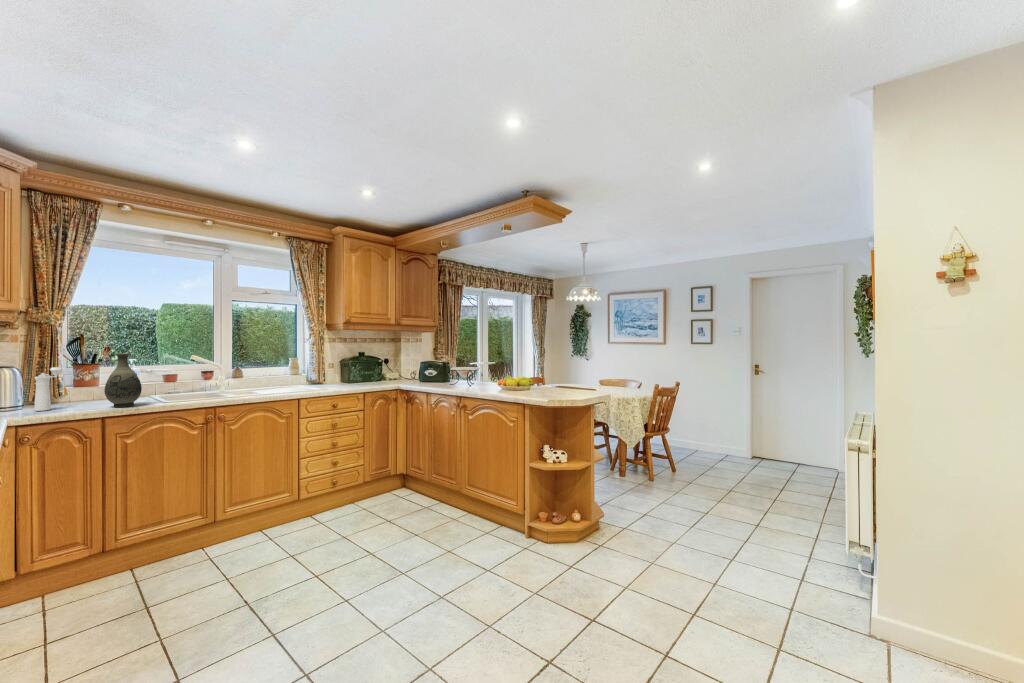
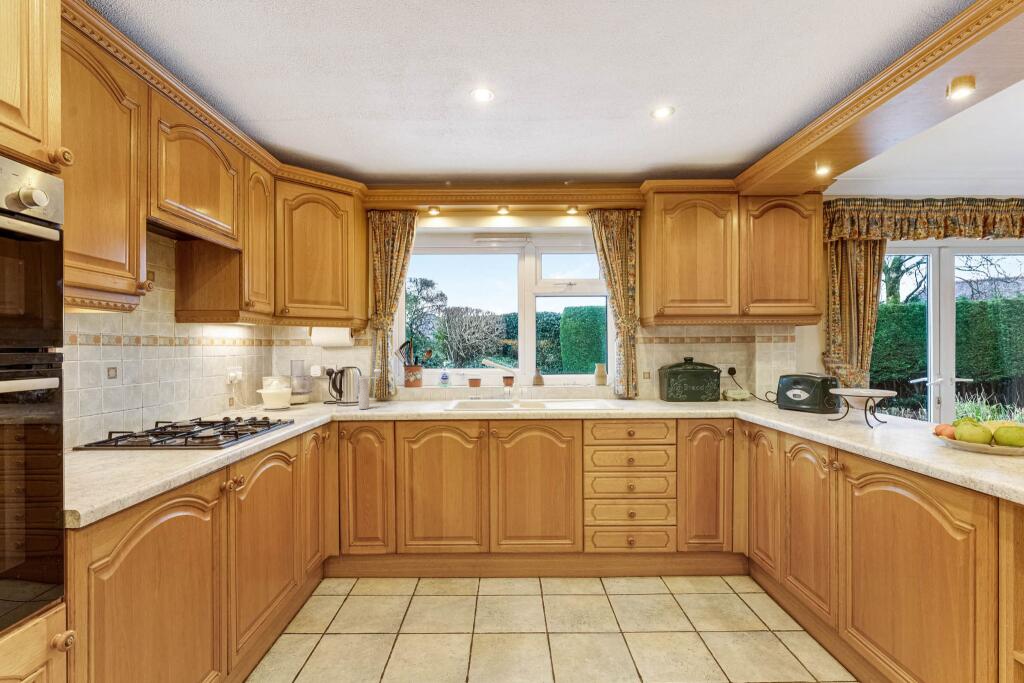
vase: present [105,353,142,407] -> none [399,358,428,412]

